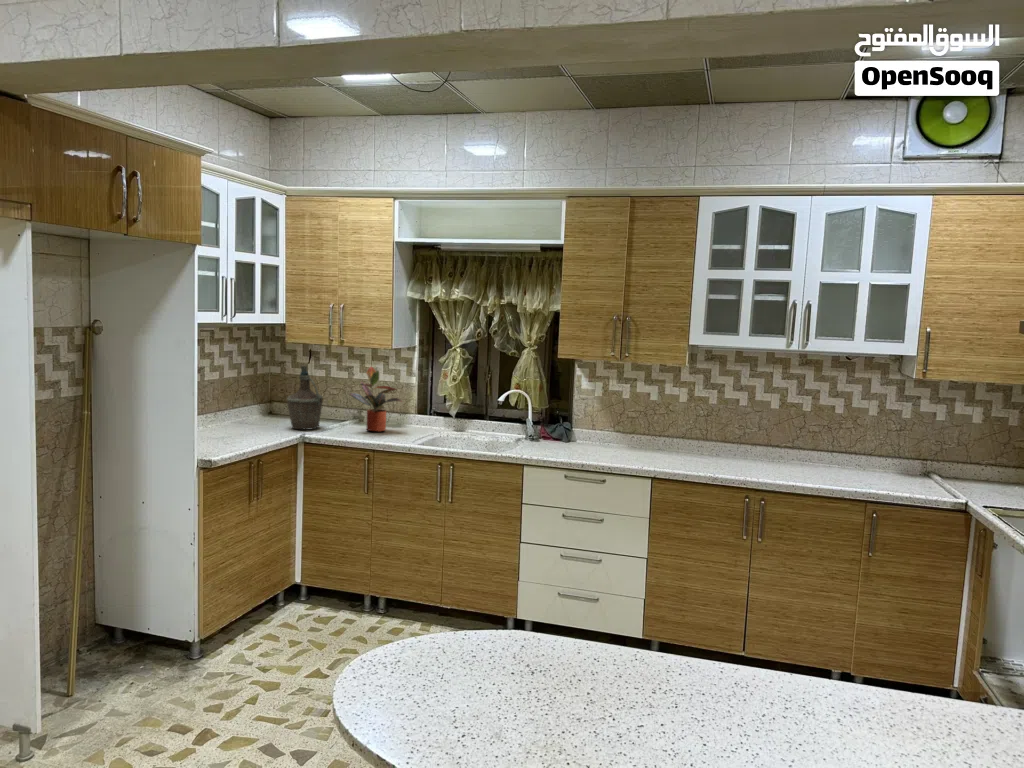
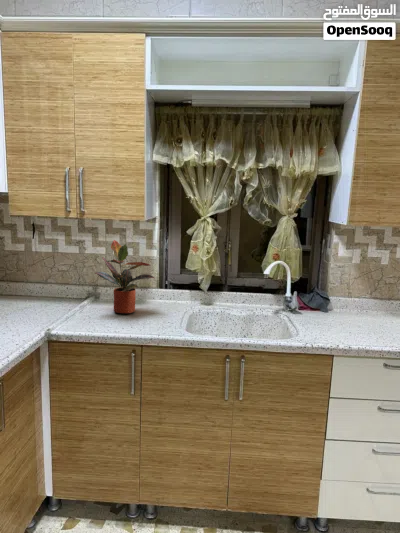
bottle: present [287,365,323,429] -> none [15,240,60,318]

